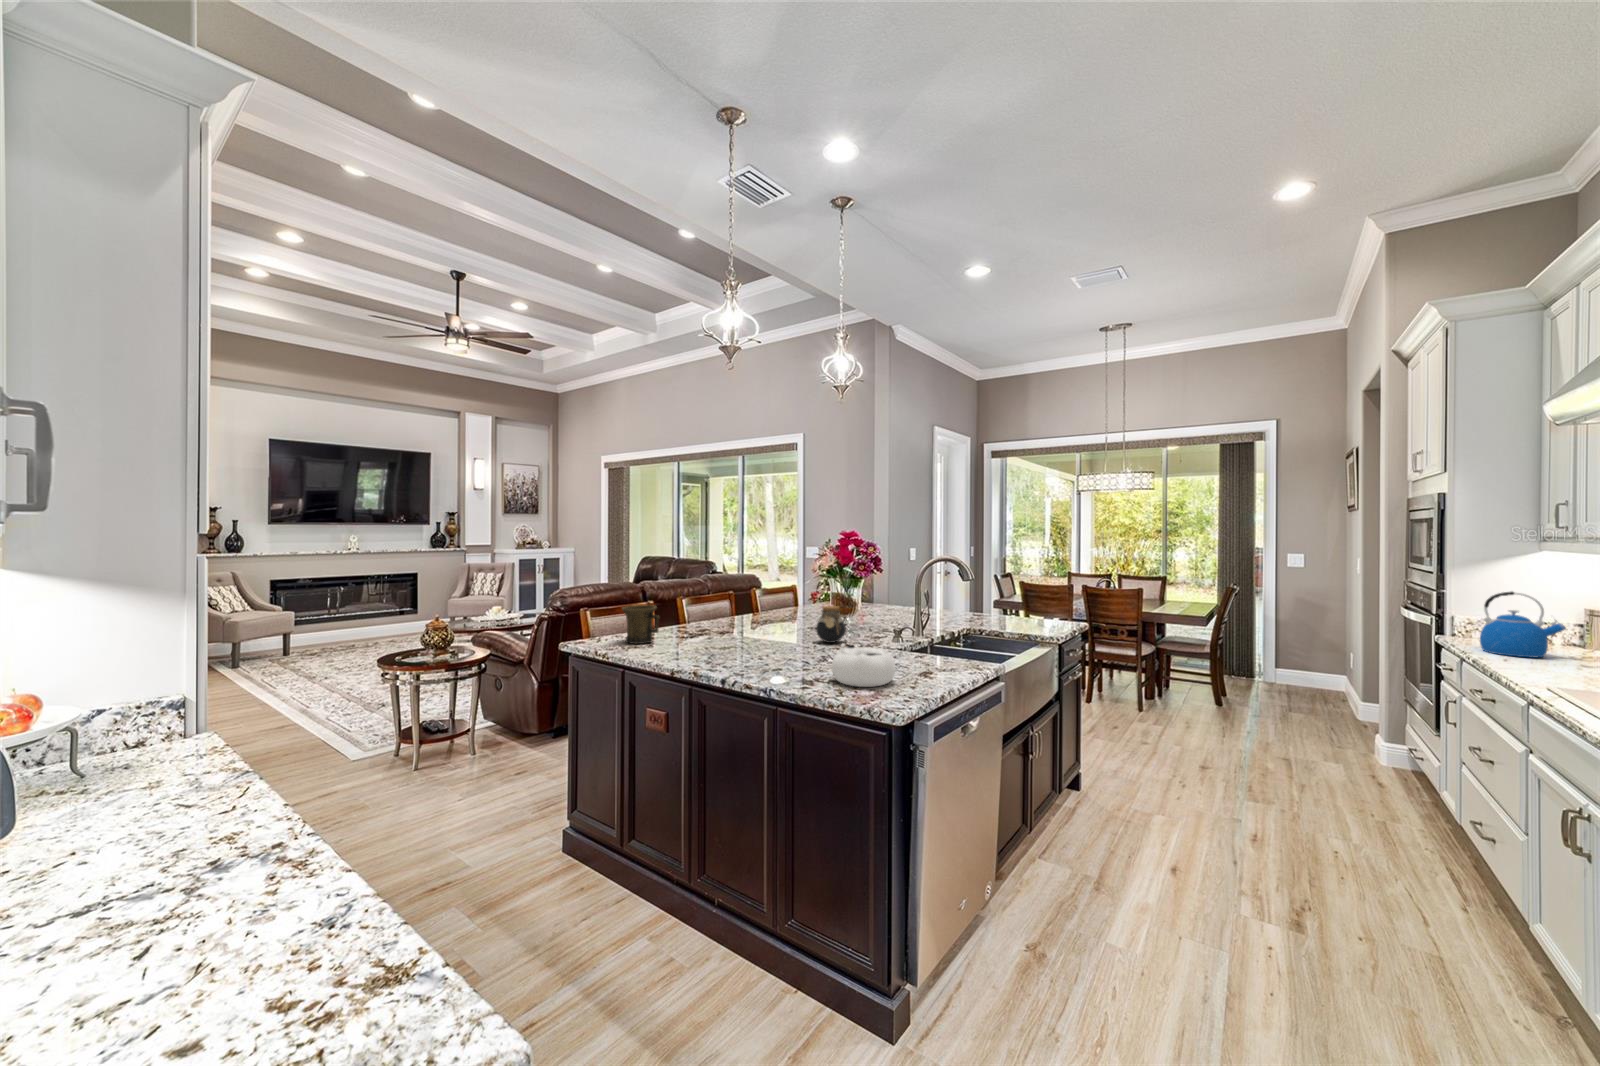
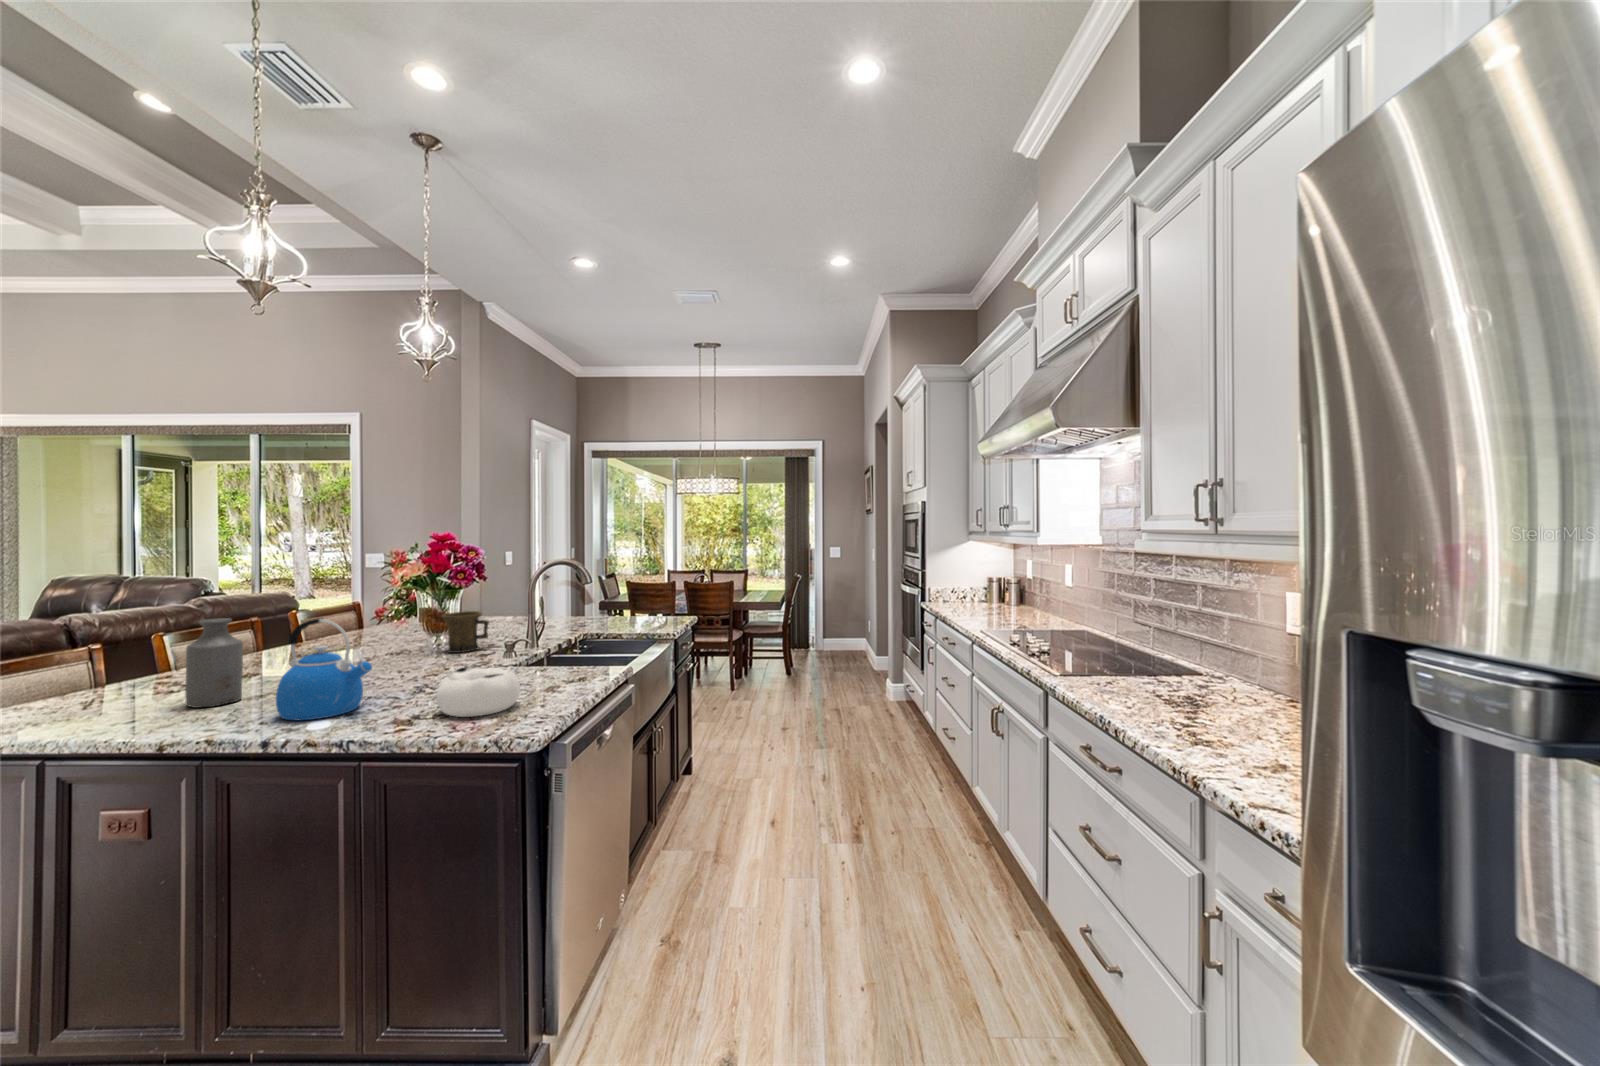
bottle: none [686,590,716,652] -> present [185,618,243,708]
kettle: present [1480,592,1565,658] -> present [276,618,372,720]
mug: present [622,605,659,644] -> present [442,611,489,653]
jar: present [816,606,846,643] -> none [404,623,445,667]

